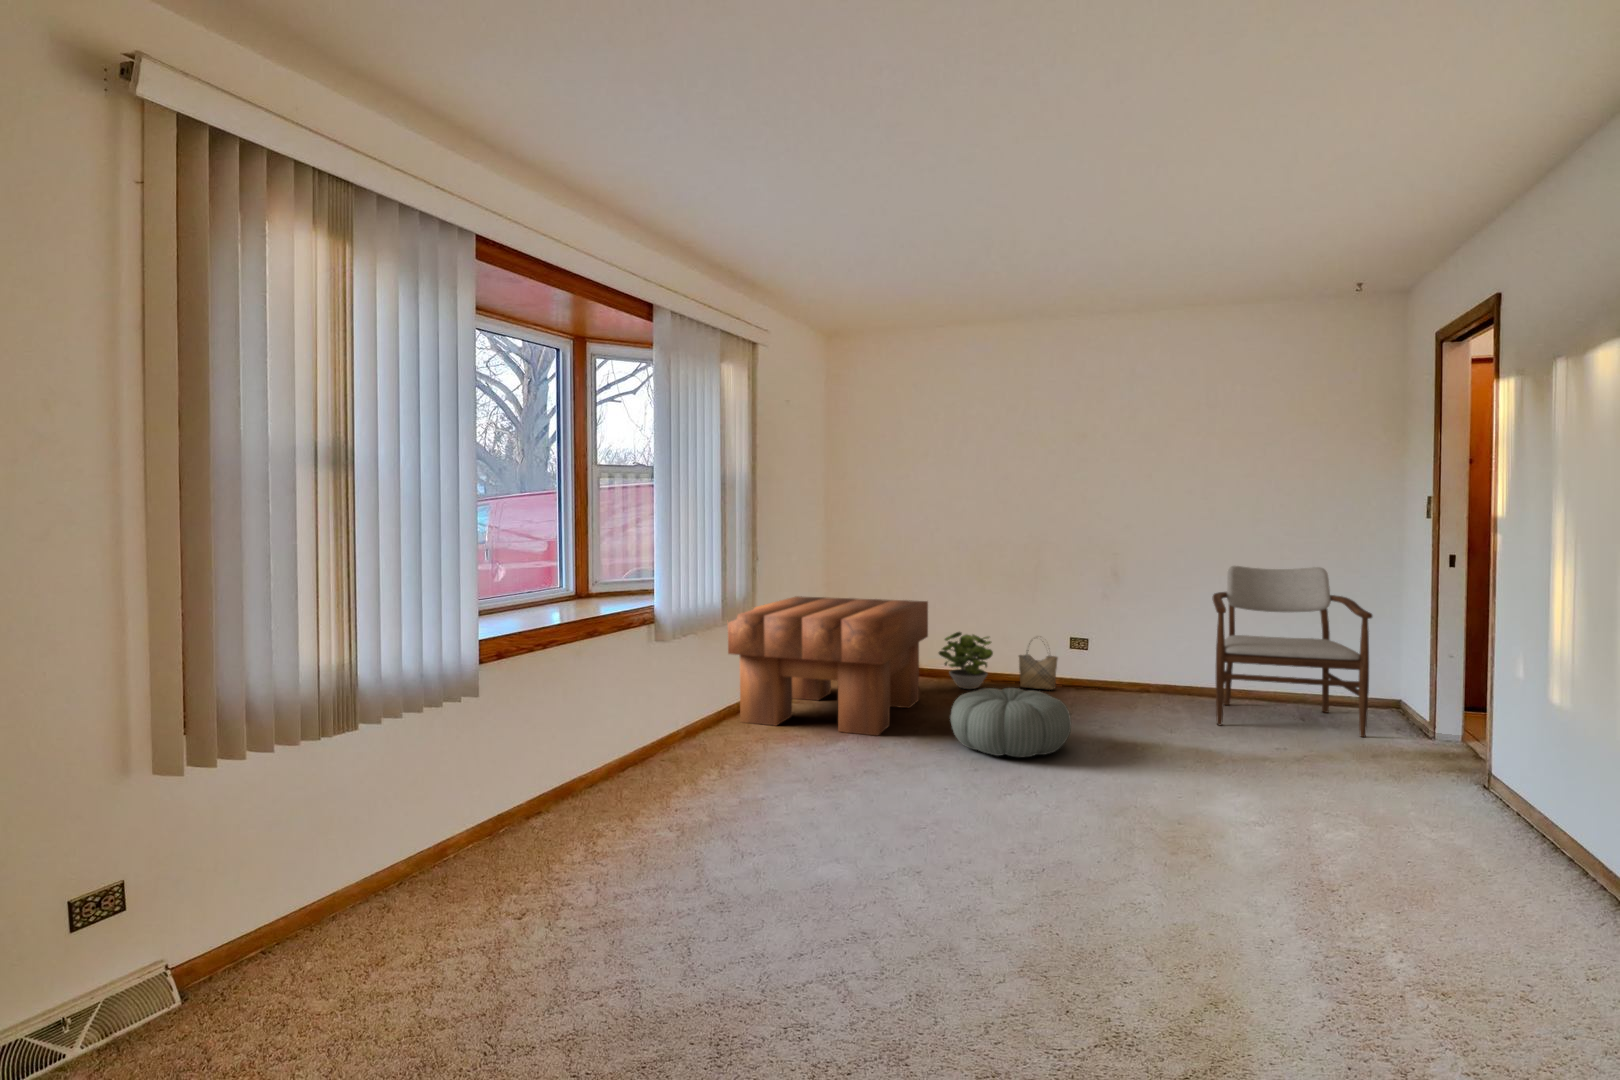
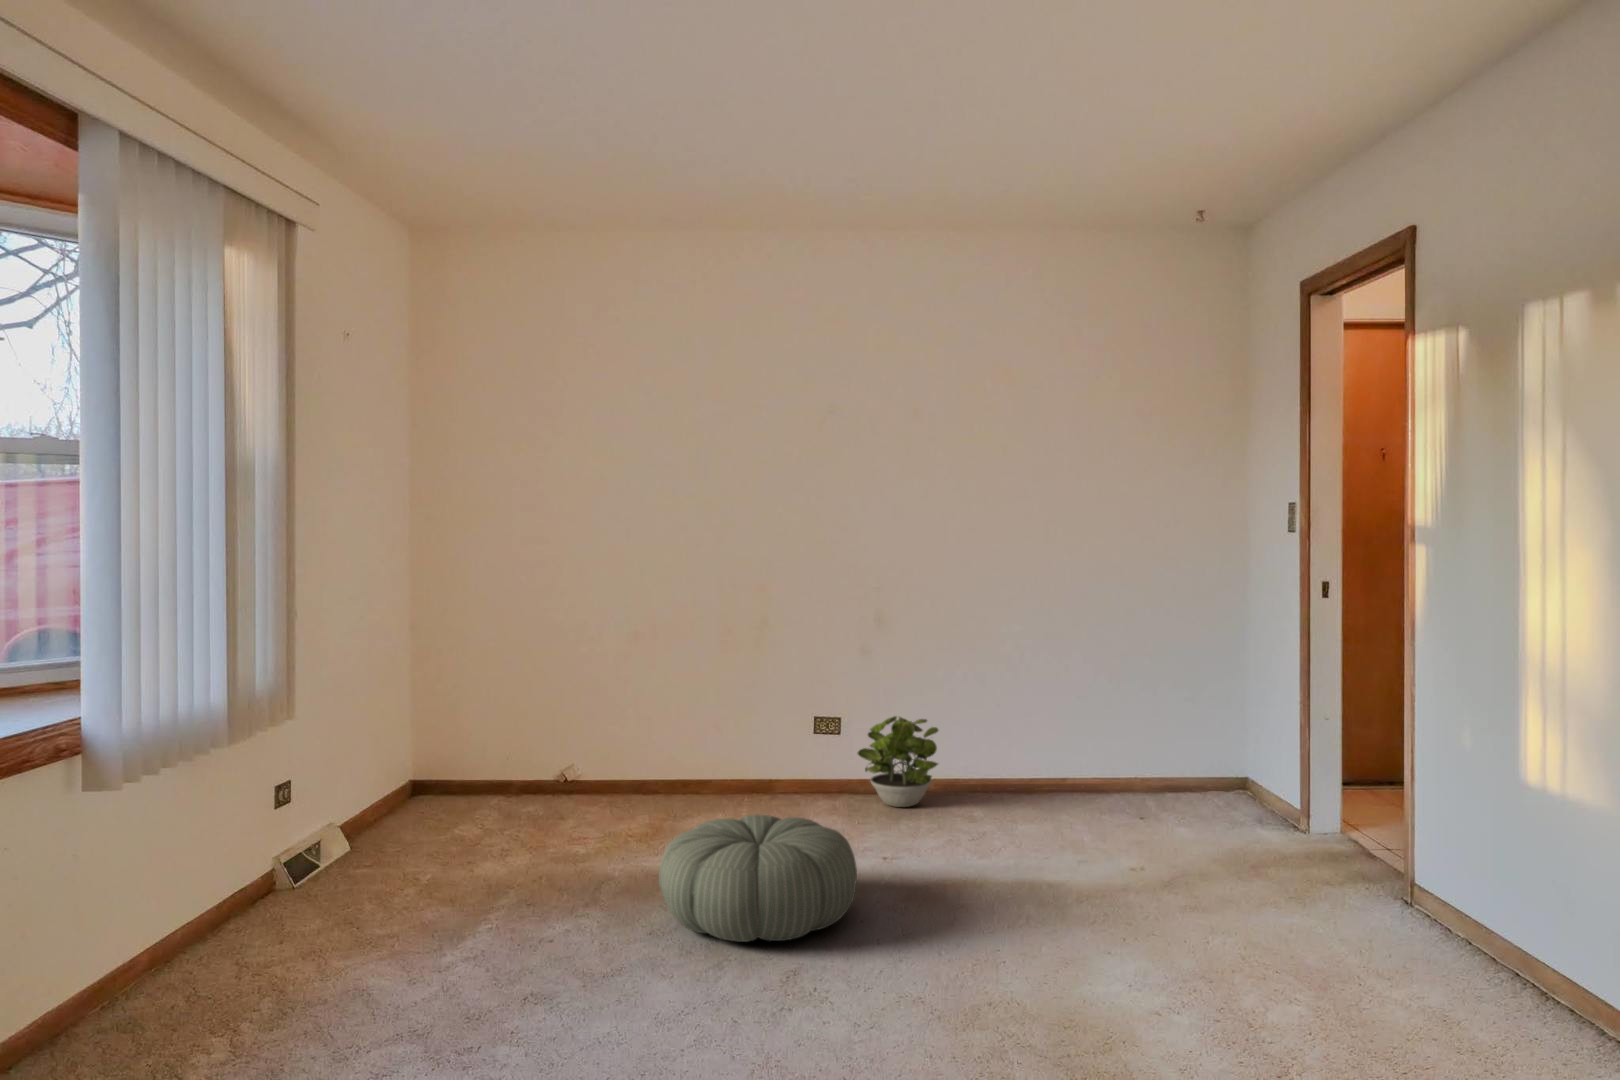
armchair: present [1212,566,1372,737] -> none [1020,599,1236,838]
coffee table: present [728,596,928,736] -> none [230,671,605,923]
potted plant: present [939,632,993,689] -> present [858,716,938,807]
woven basket: present [1019,641,1058,690] -> none [742,714,801,796]

